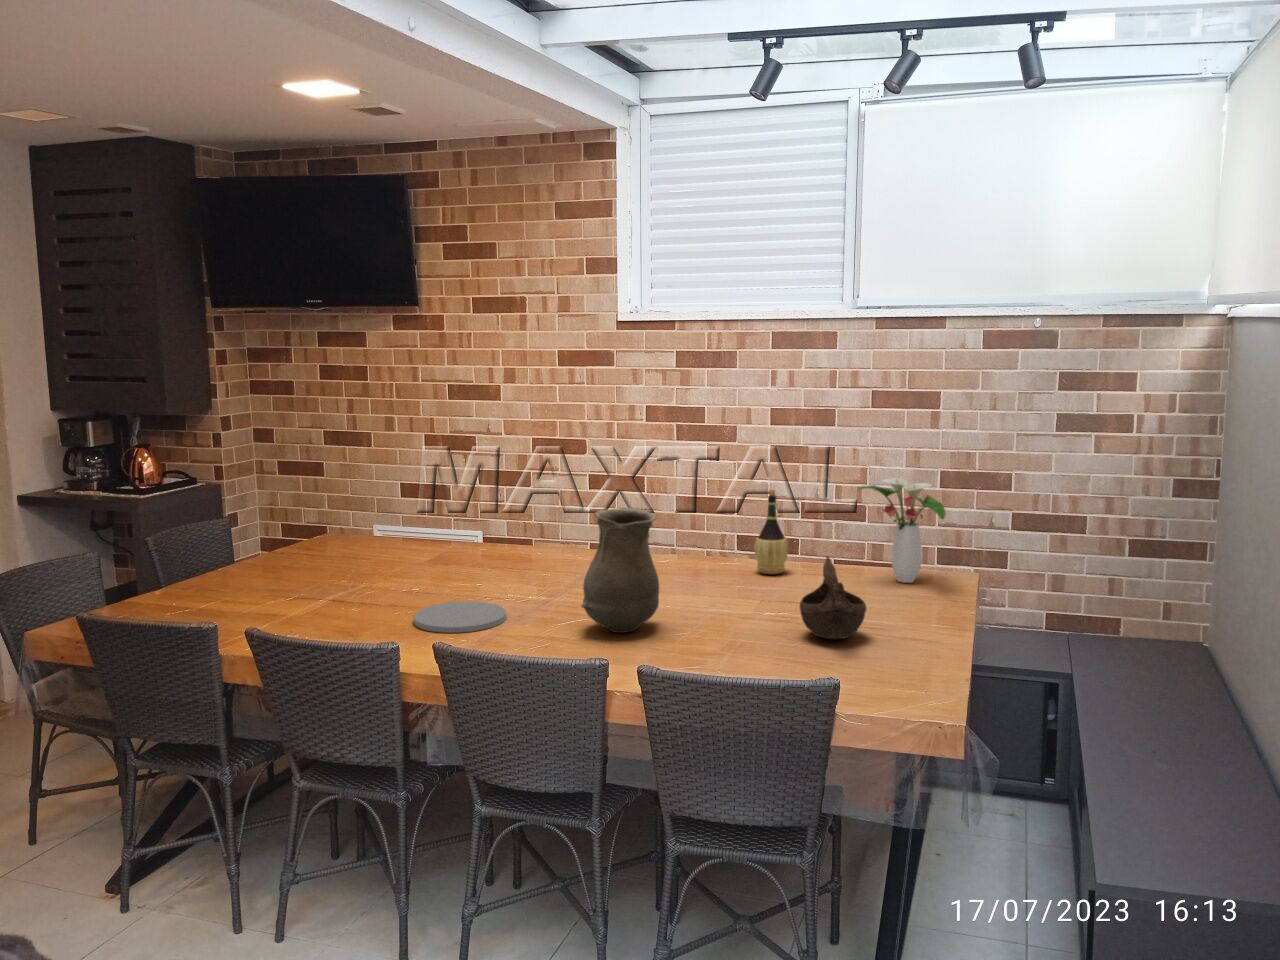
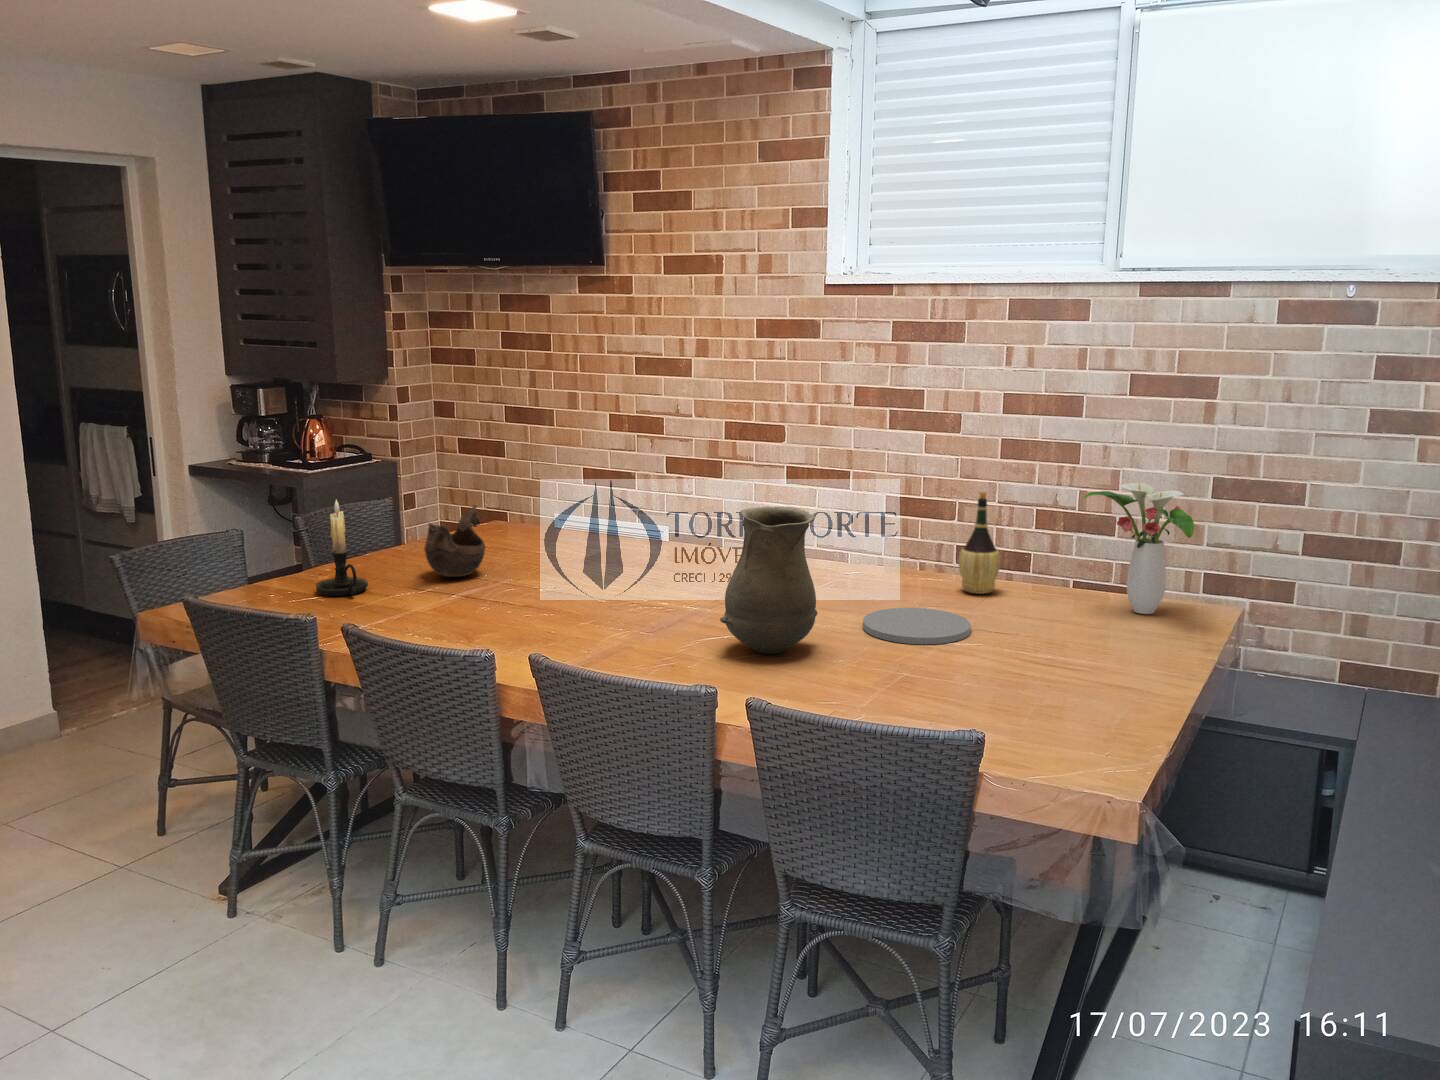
candle holder: none [189,519,238,608] -> present [316,500,368,596]
decorative bowl: present [799,556,867,639] -> present [424,505,485,577]
plate: present [413,601,506,633] -> present [863,608,971,644]

